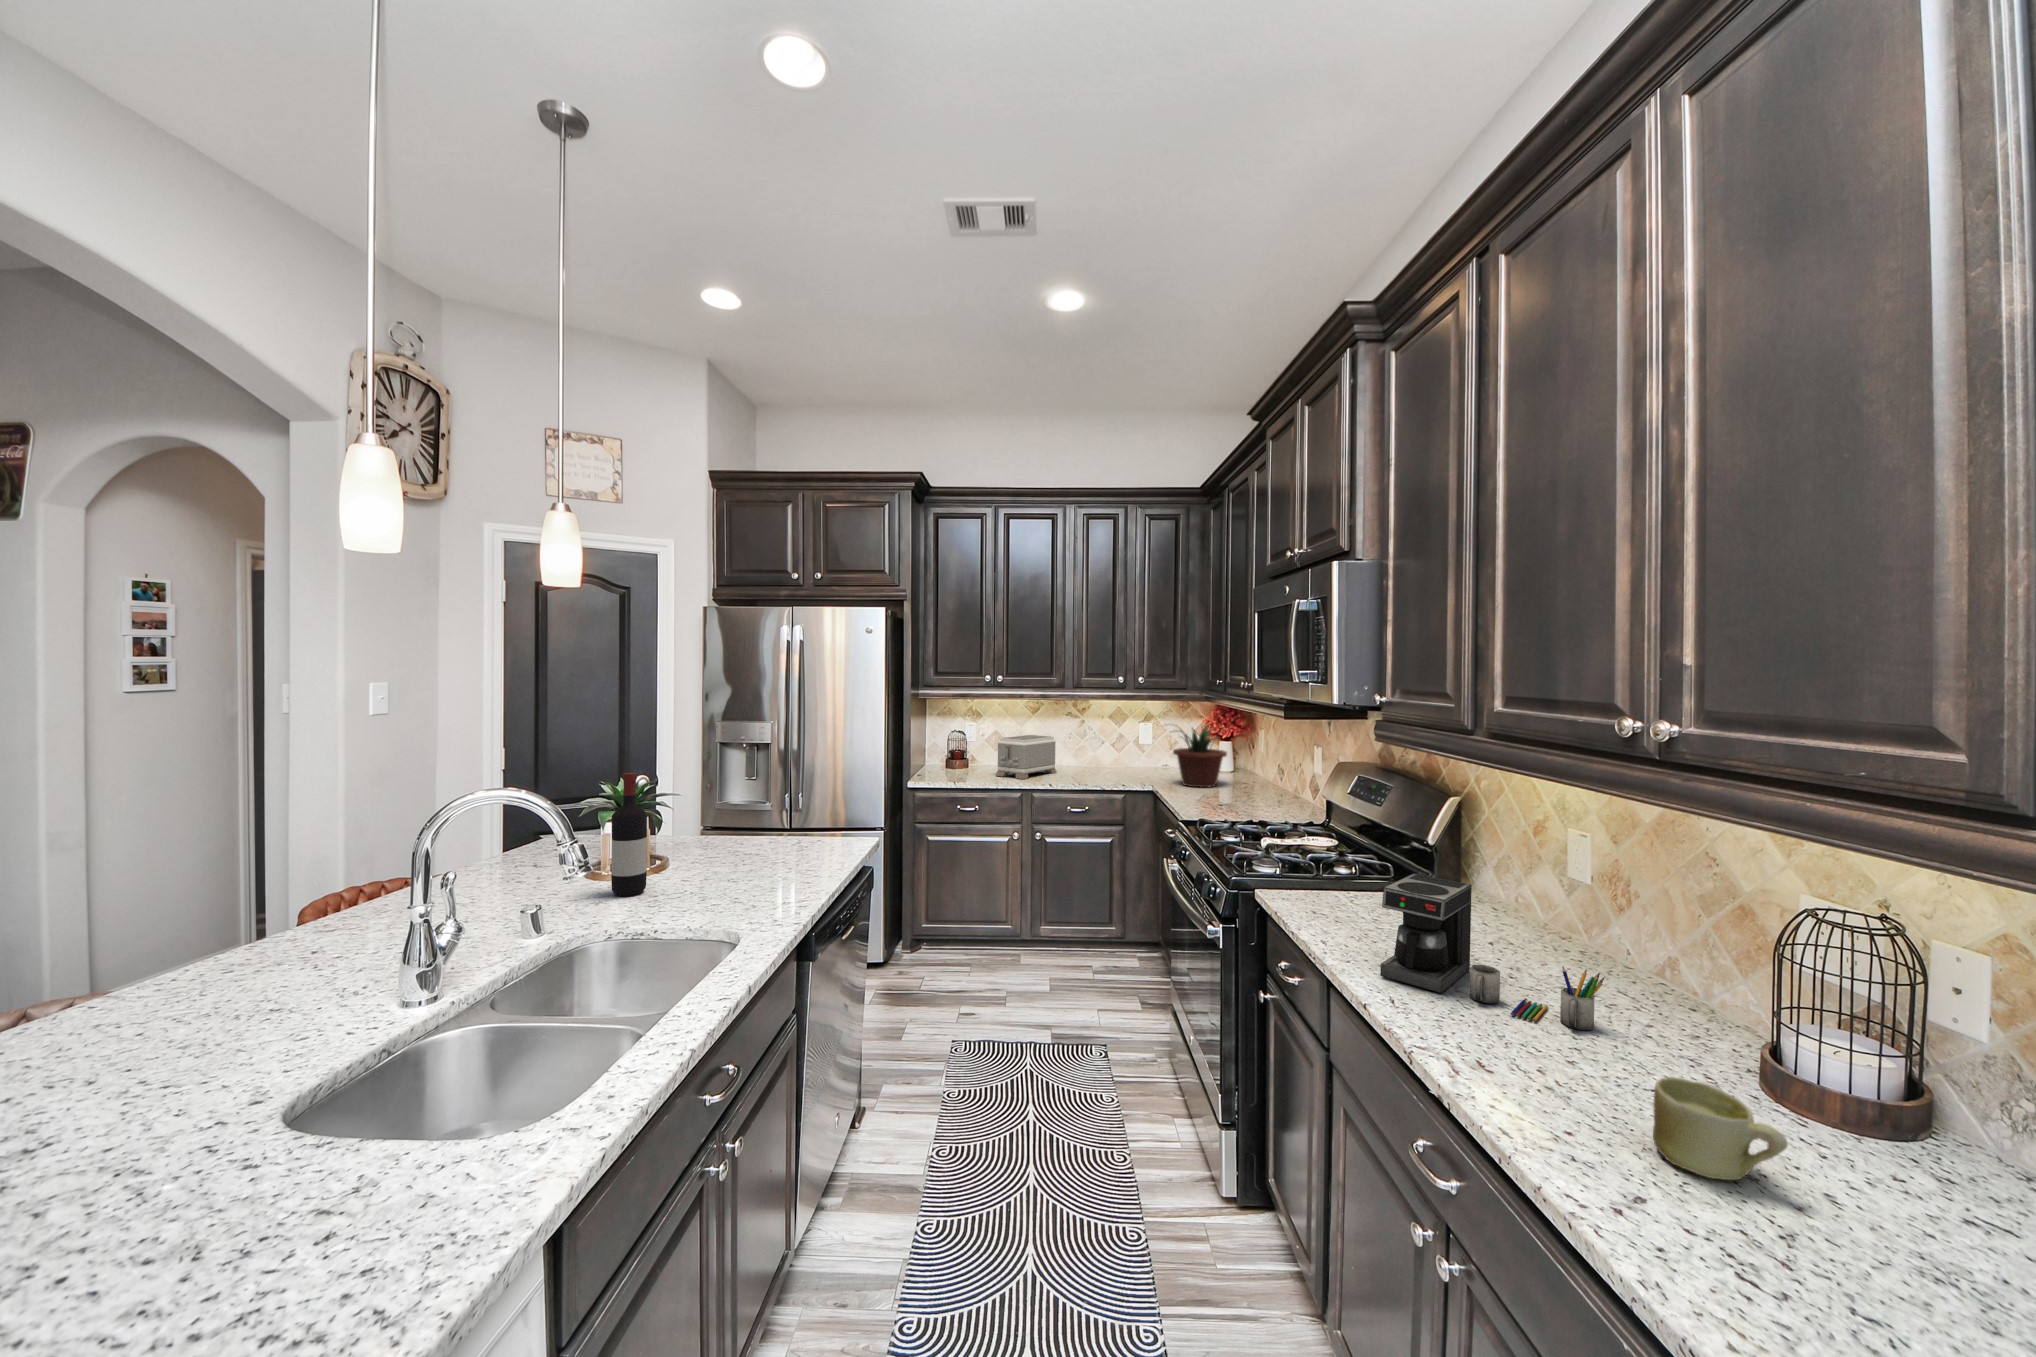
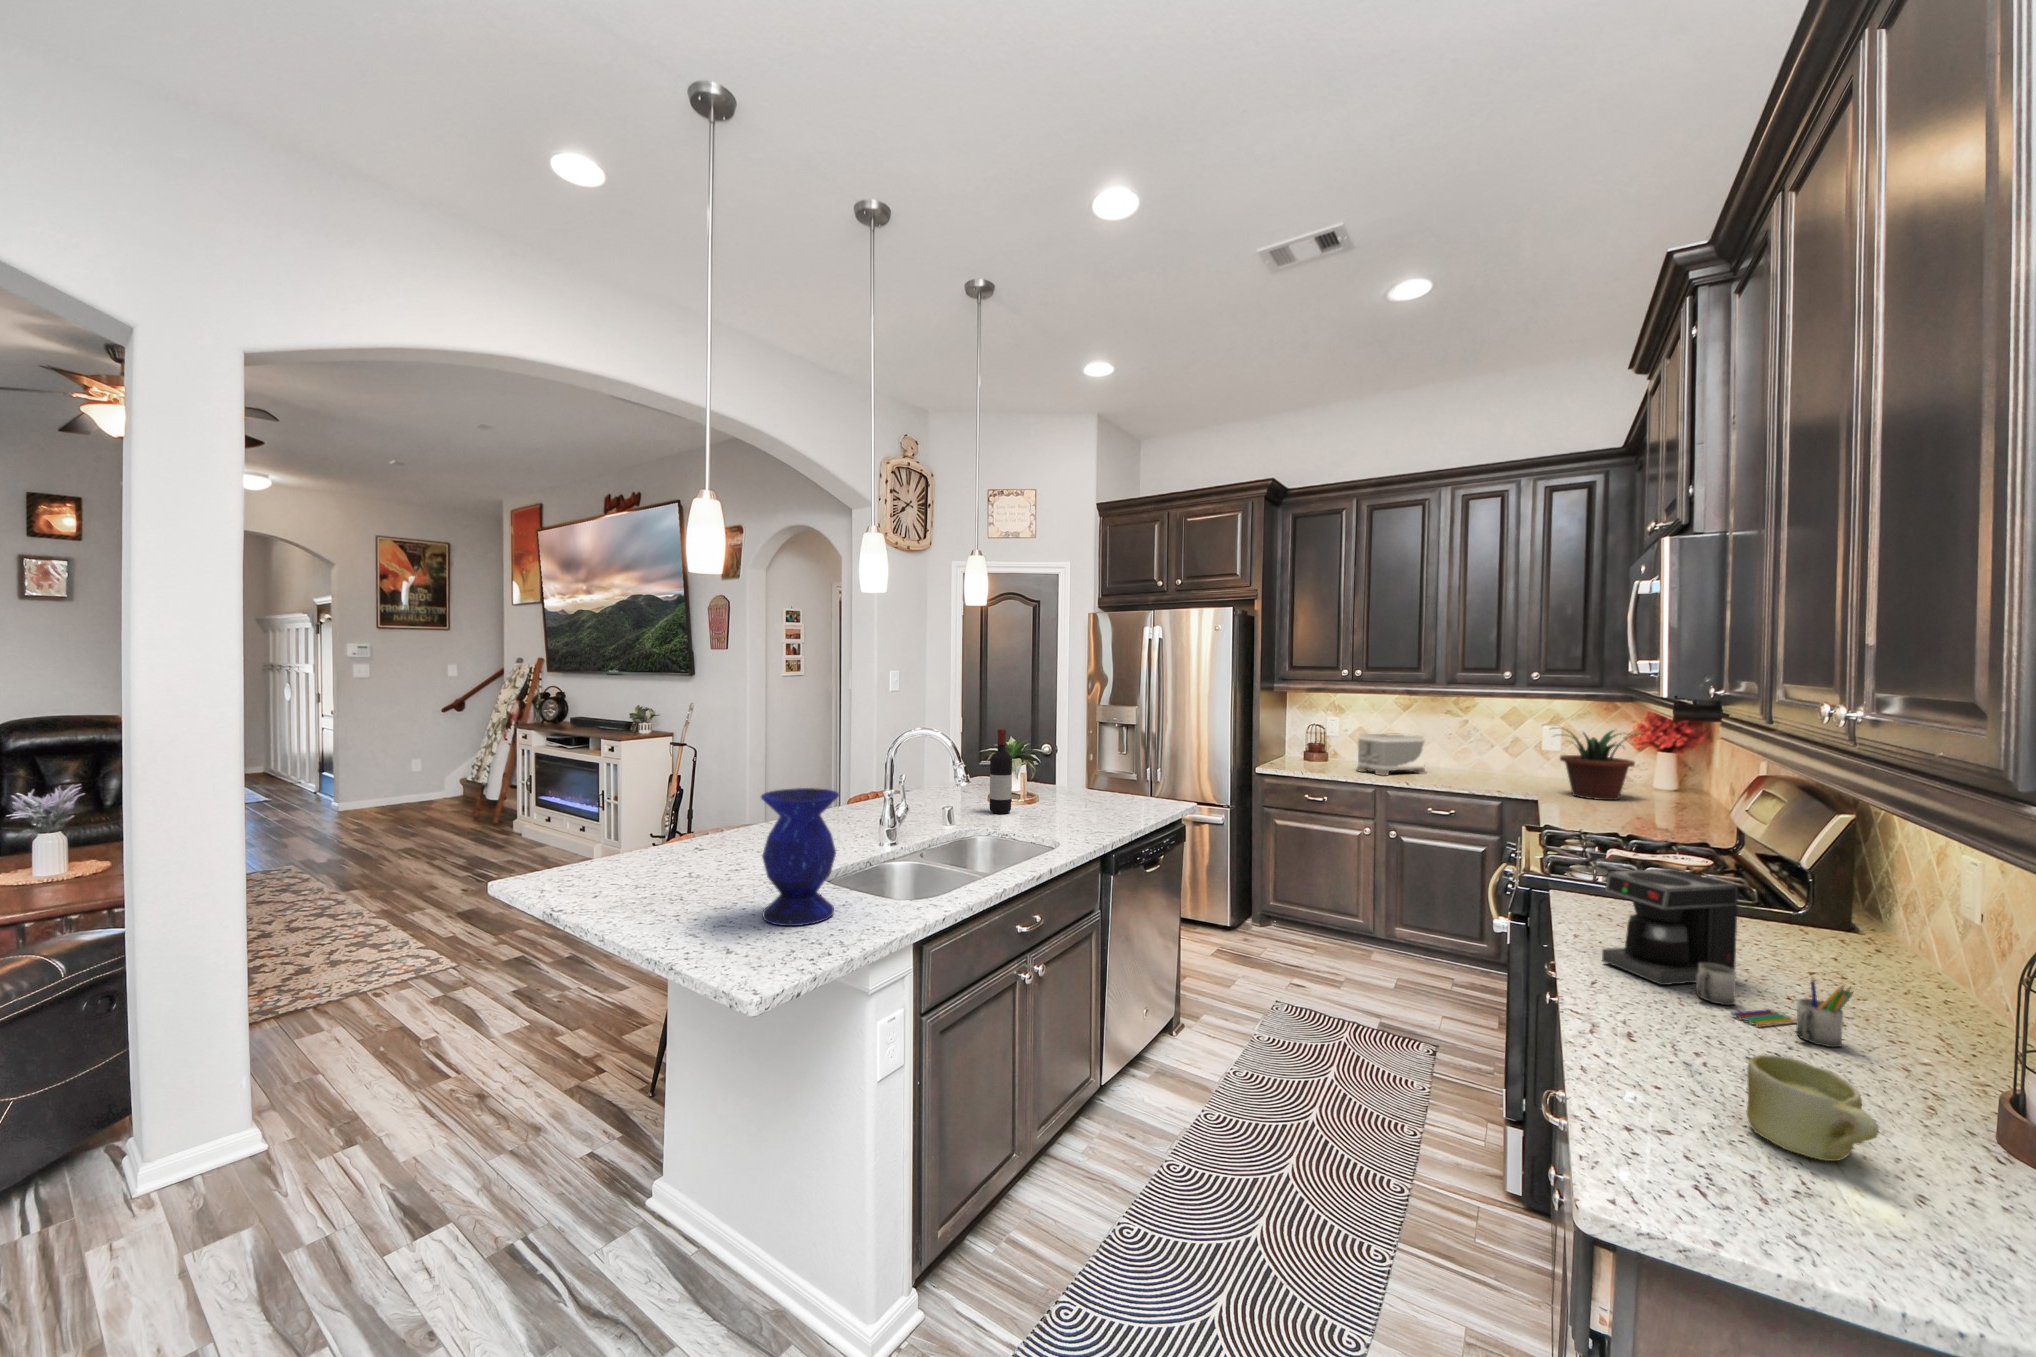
vase: none [216,958,429,1292] -> present [761,788,839,926]

